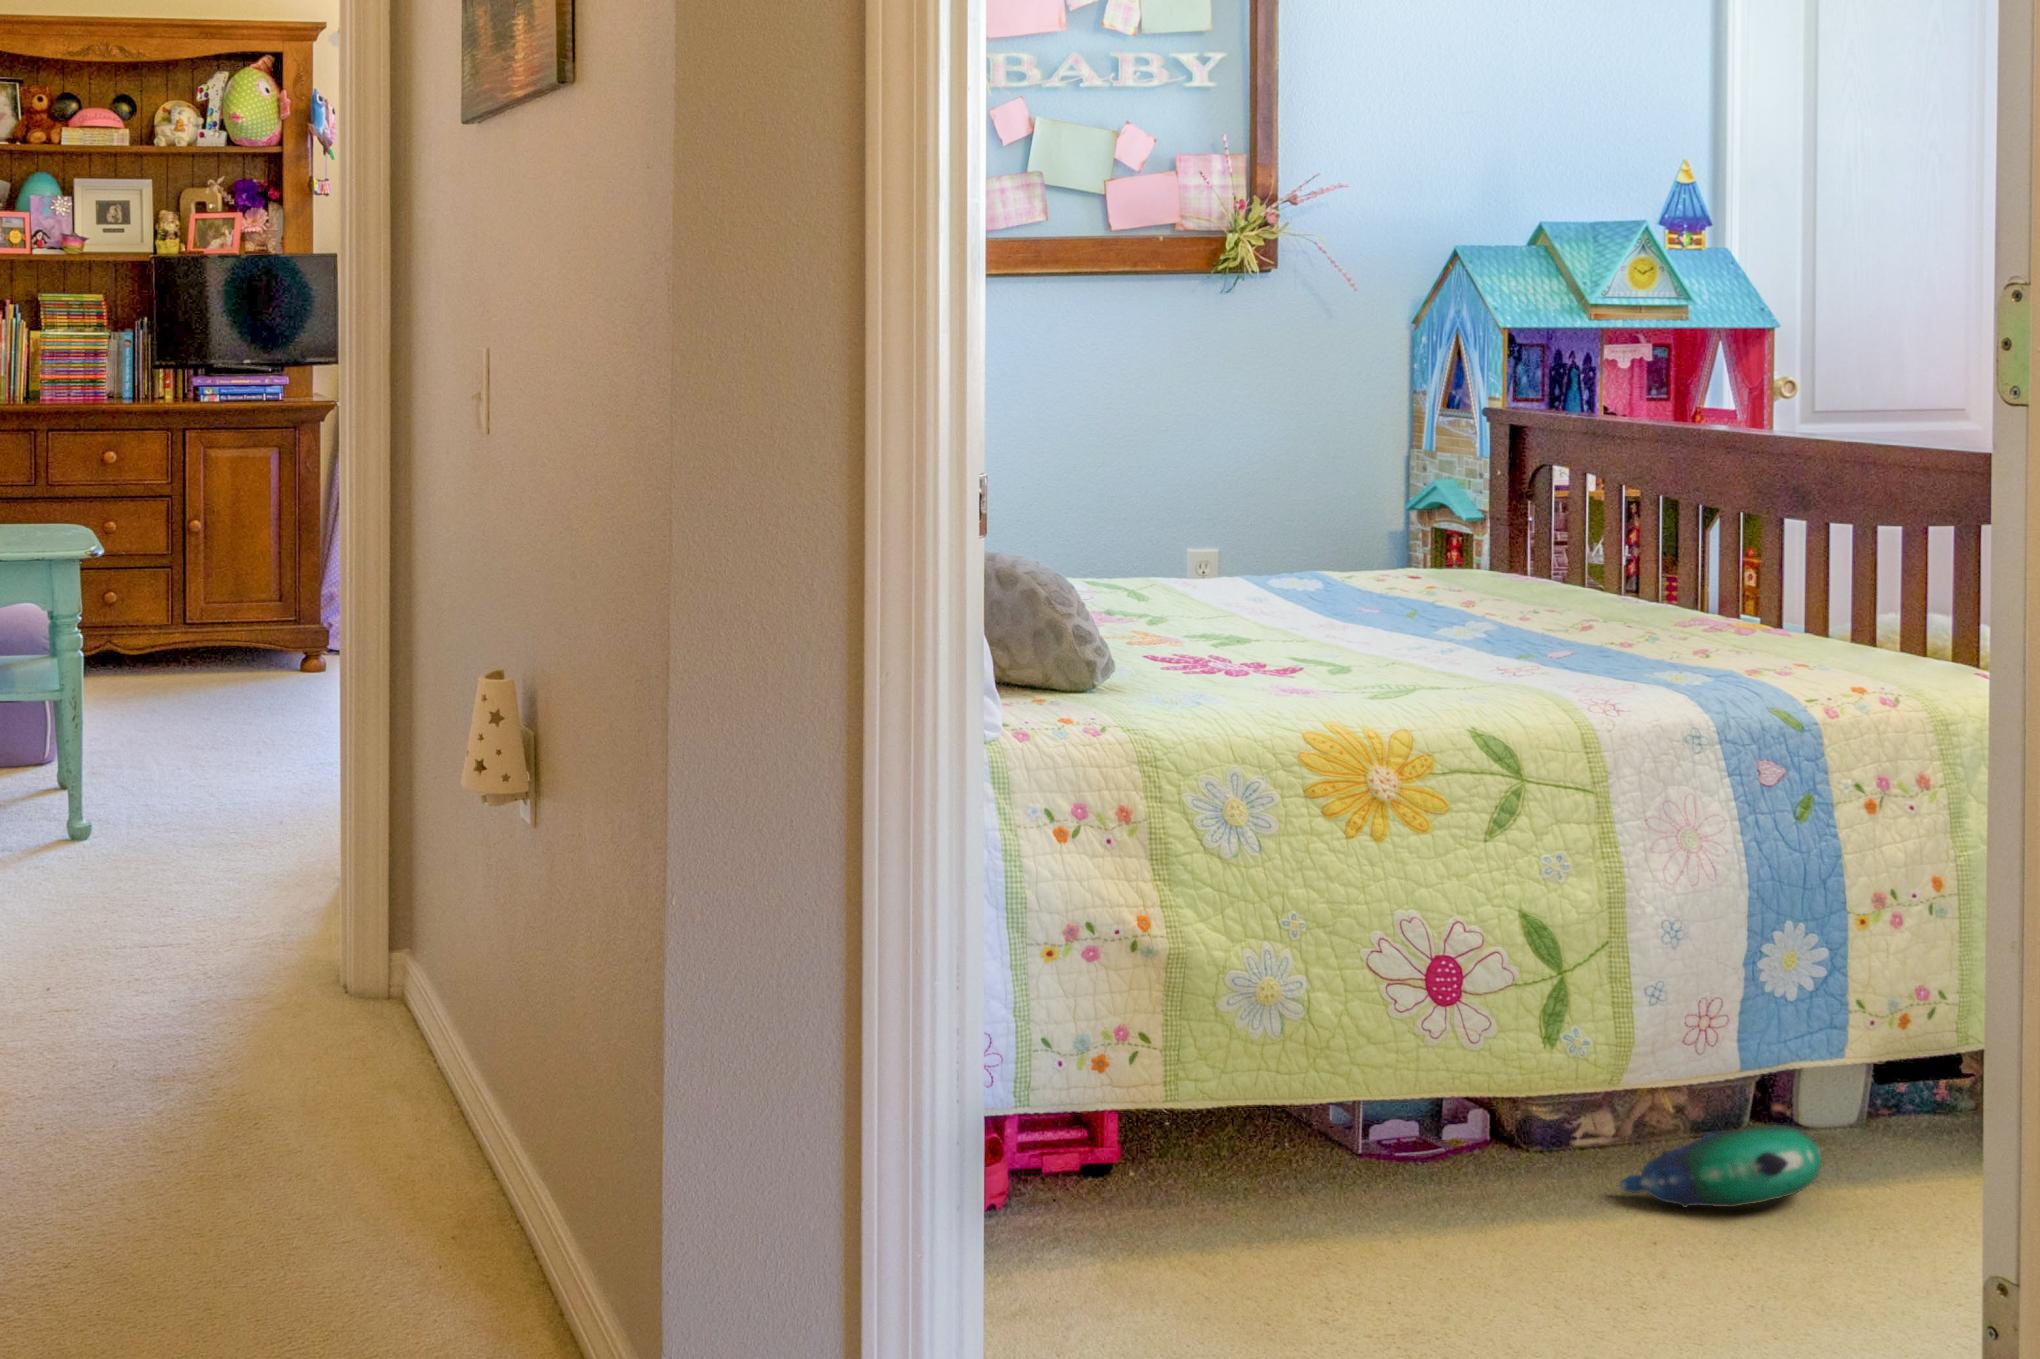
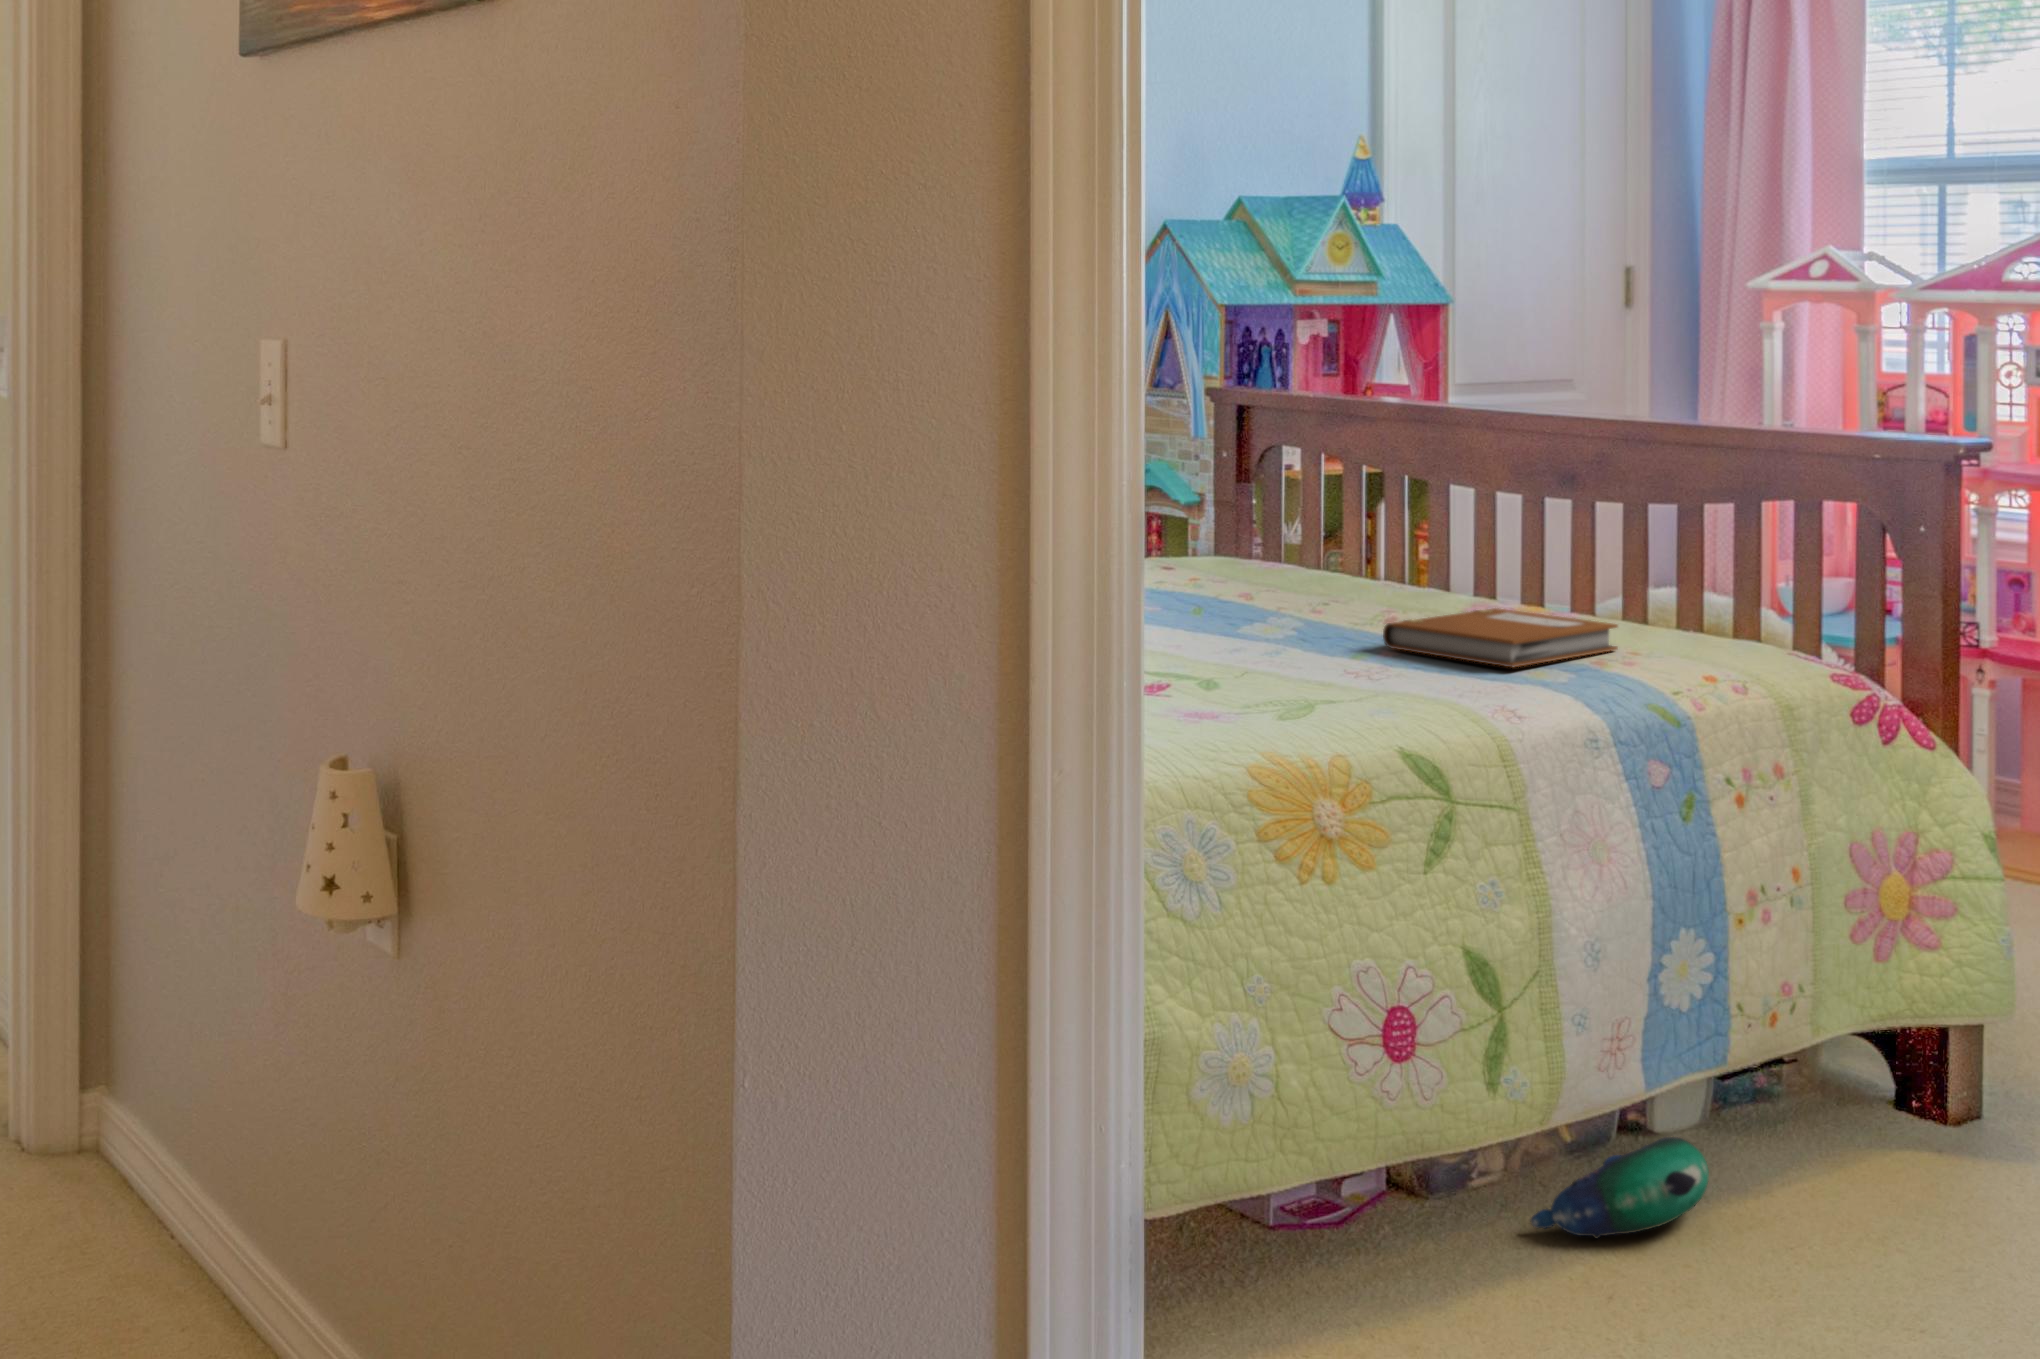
notebook: none [1537,617,1785,668] -> present [1383,608,1618,667]

